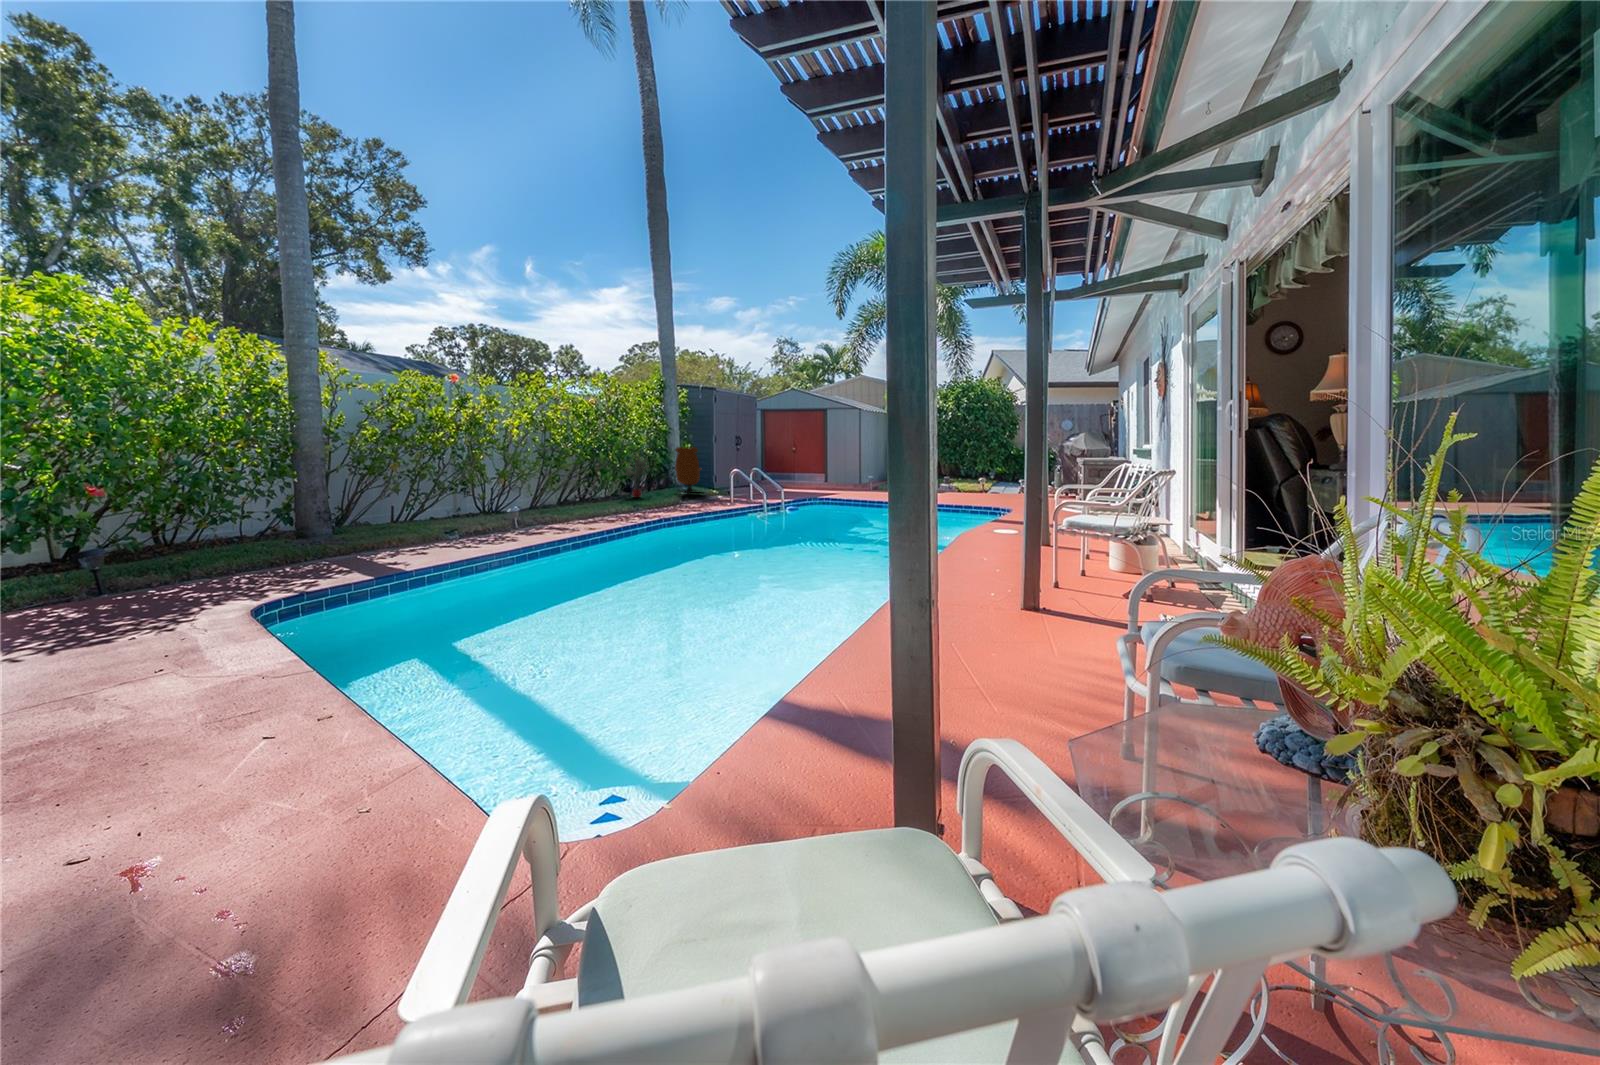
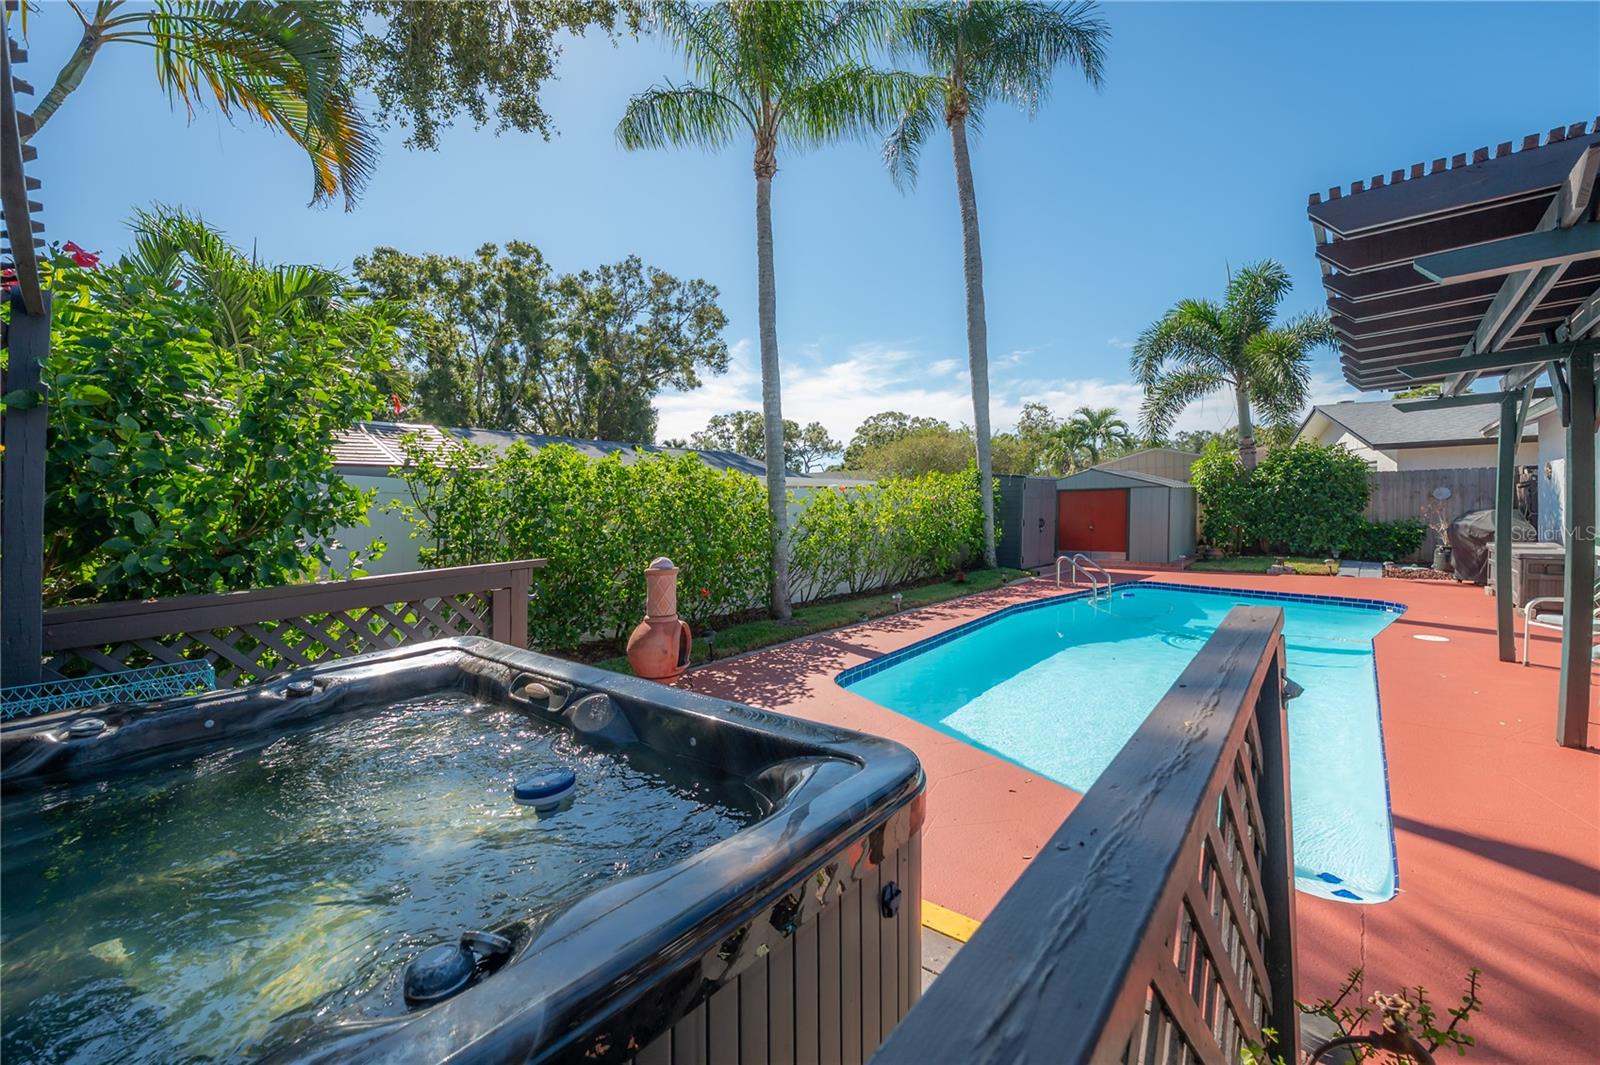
lounge chair: present [675,447,701,494] -> none [989,534,1017,579]

